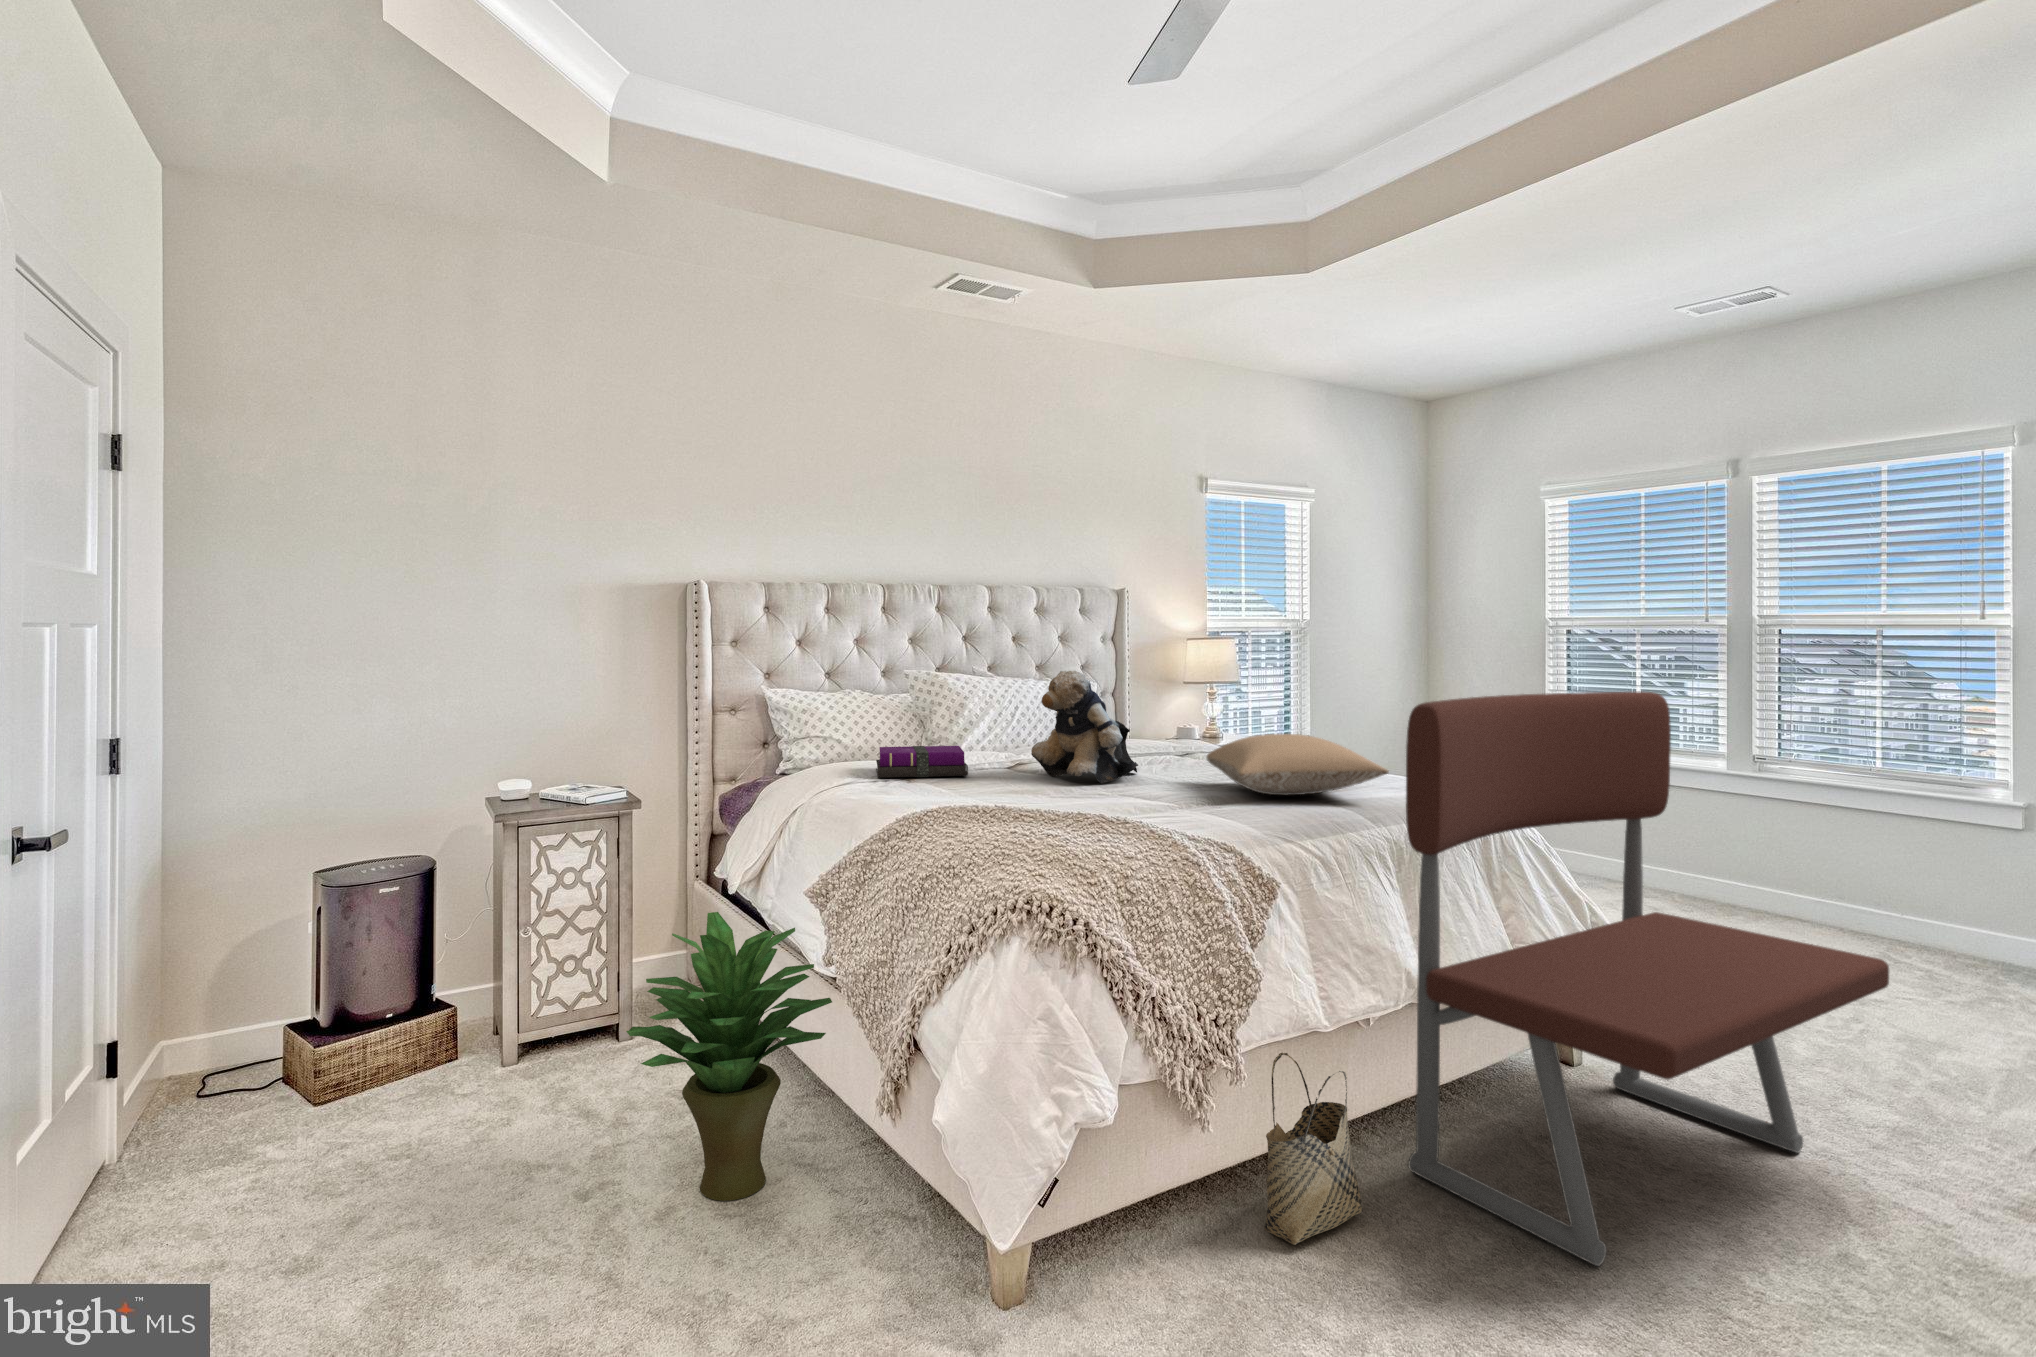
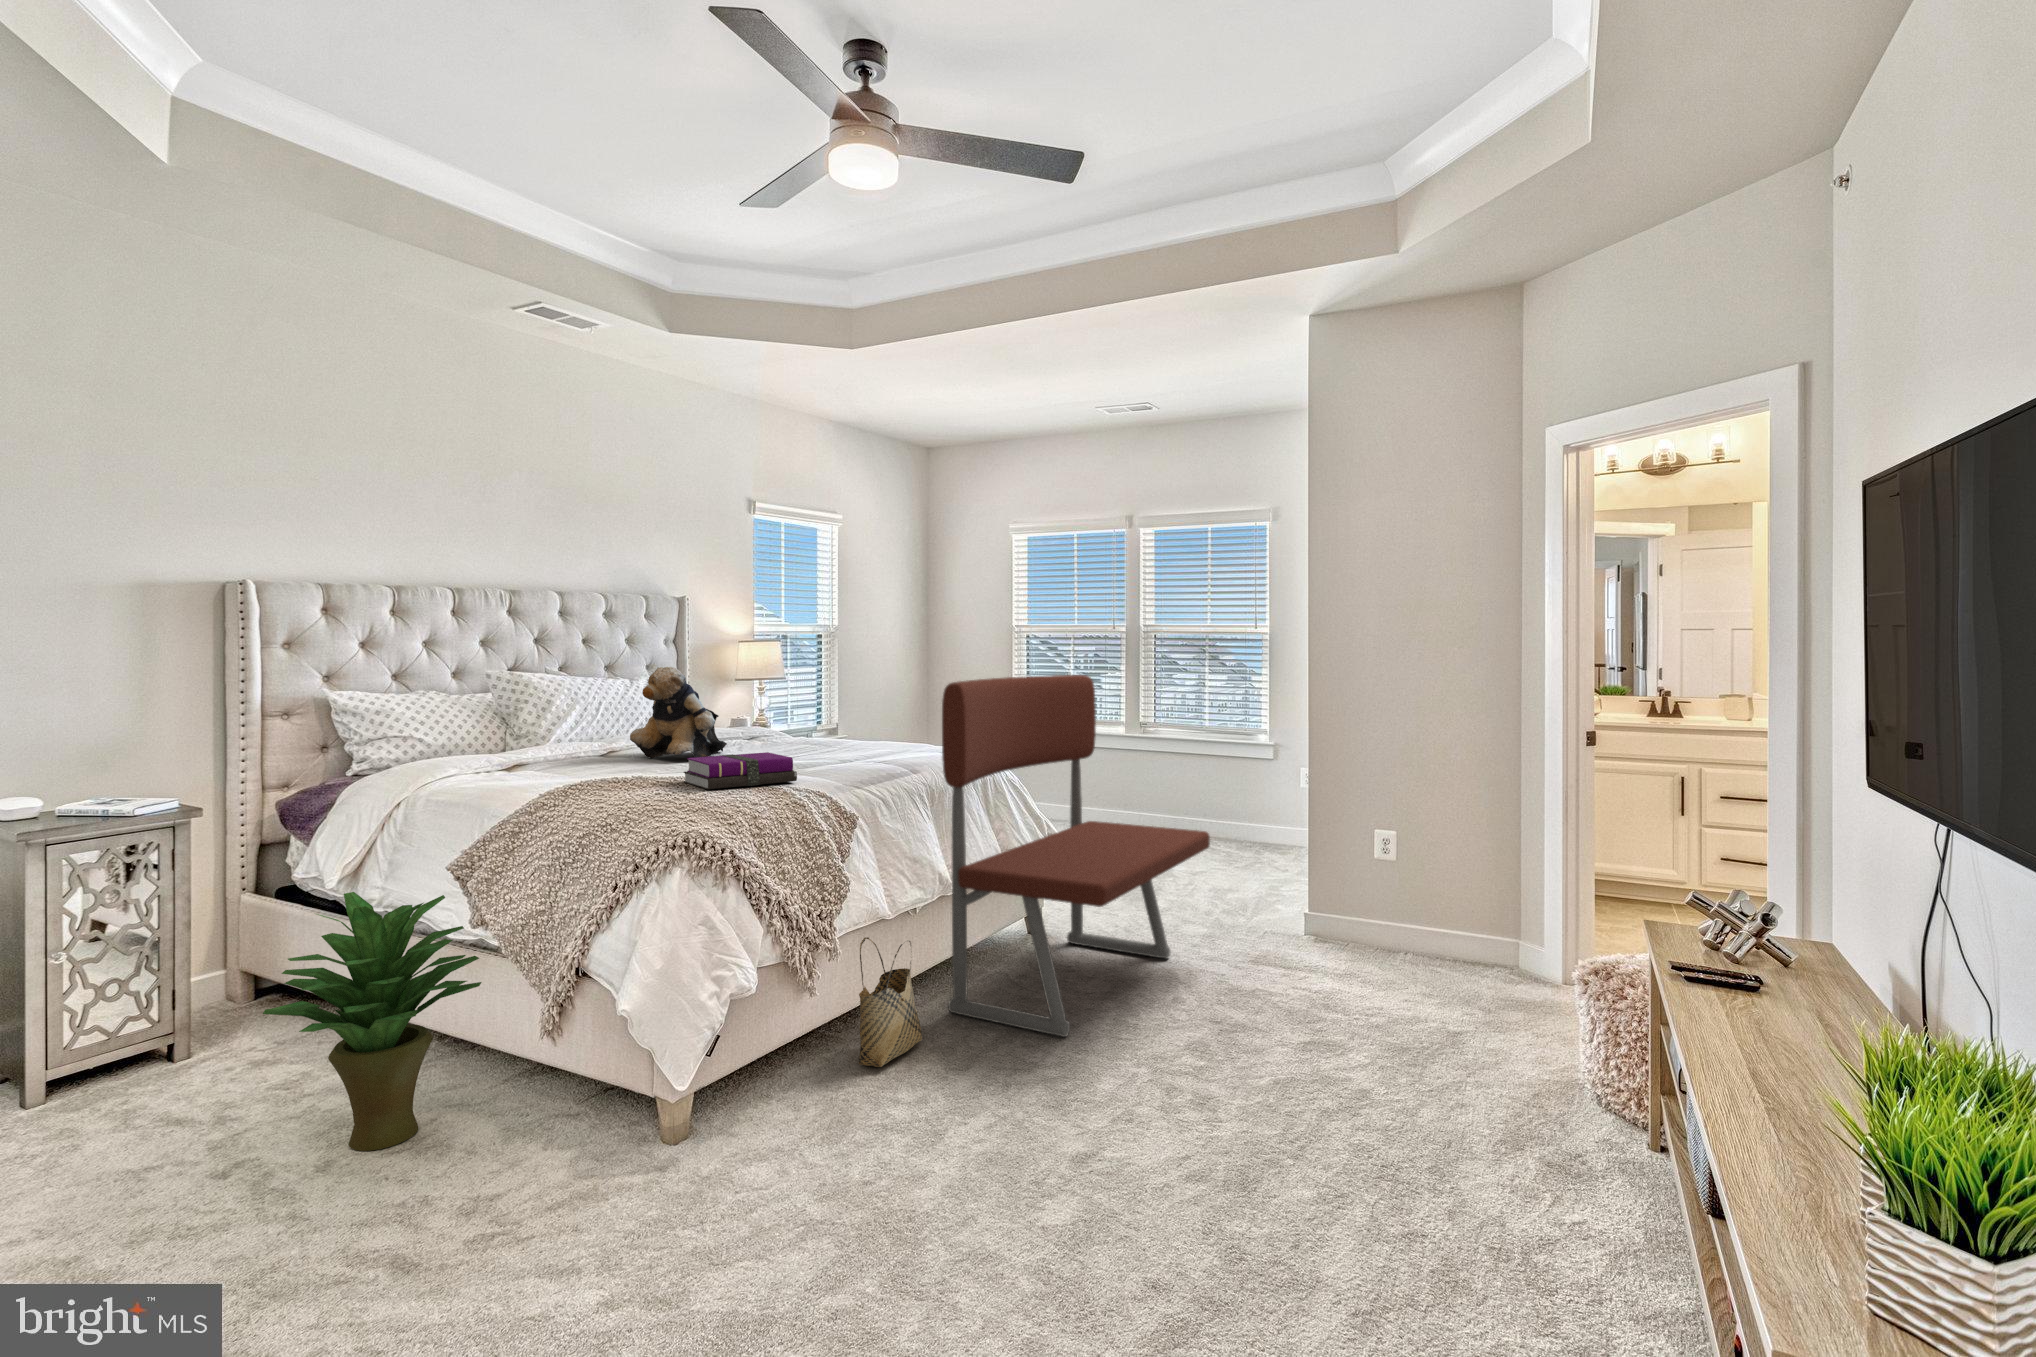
pillow: present [1206,734,1389,795] -> none [783,713,924,759]
notebook: present [876,746,968,778] -> present [684,752,797,789]

